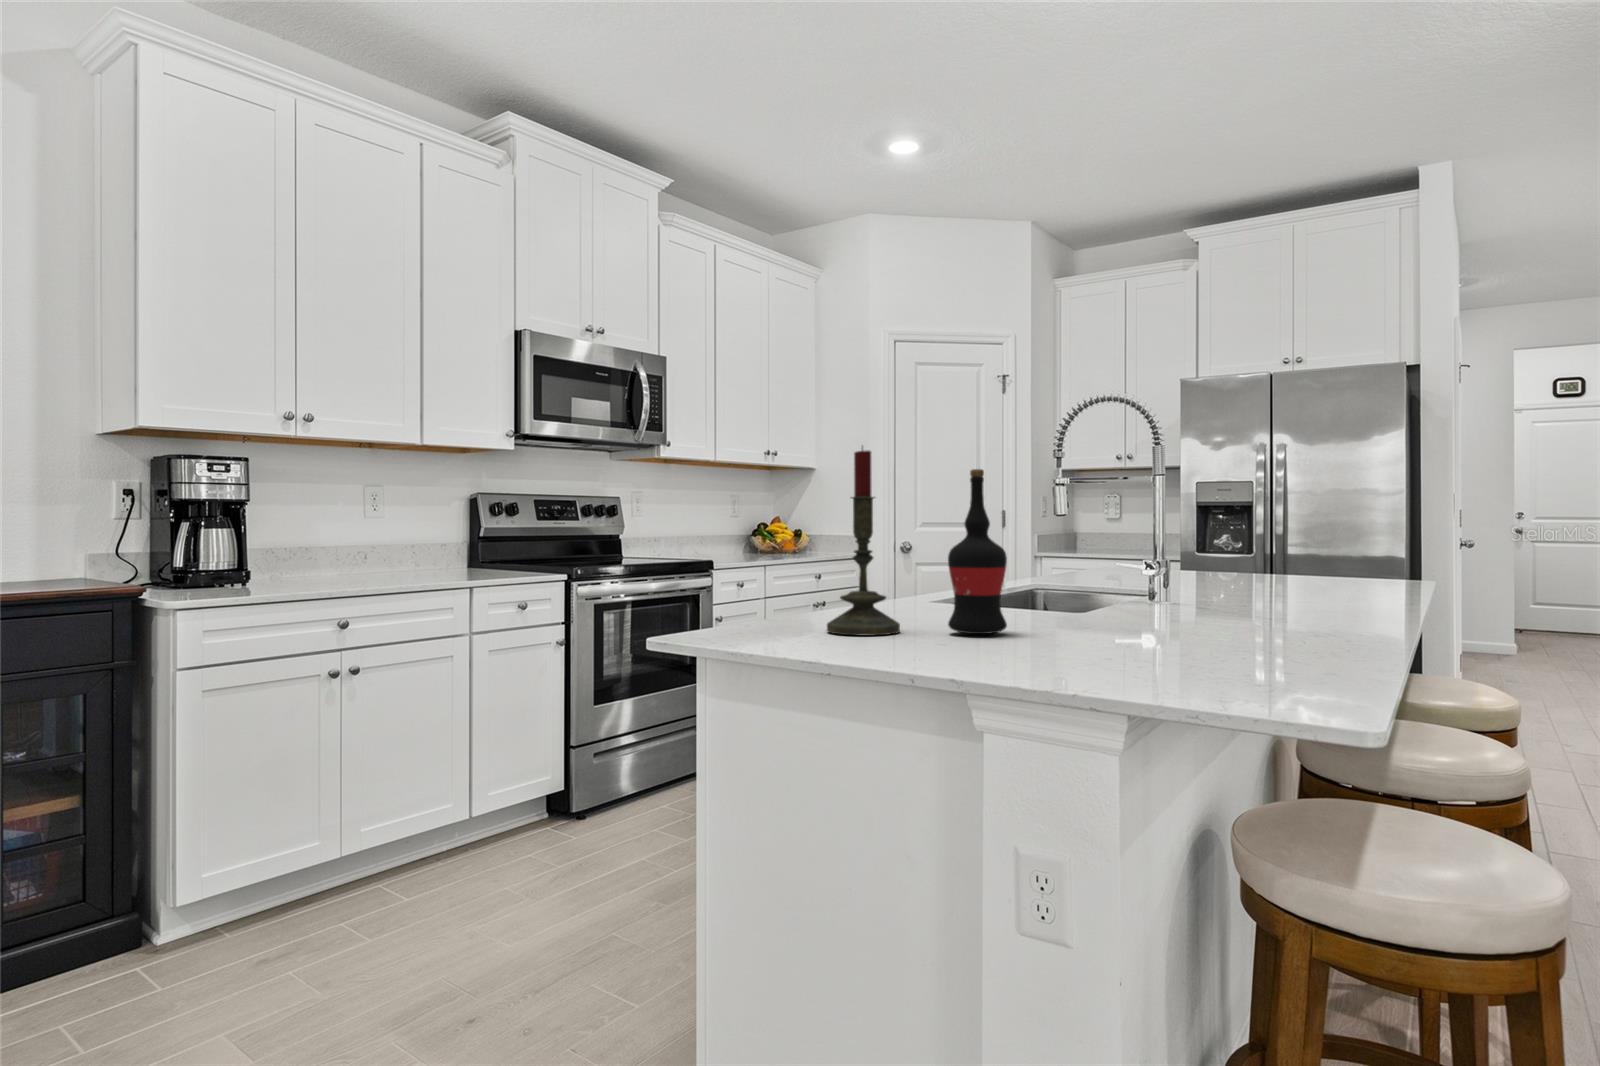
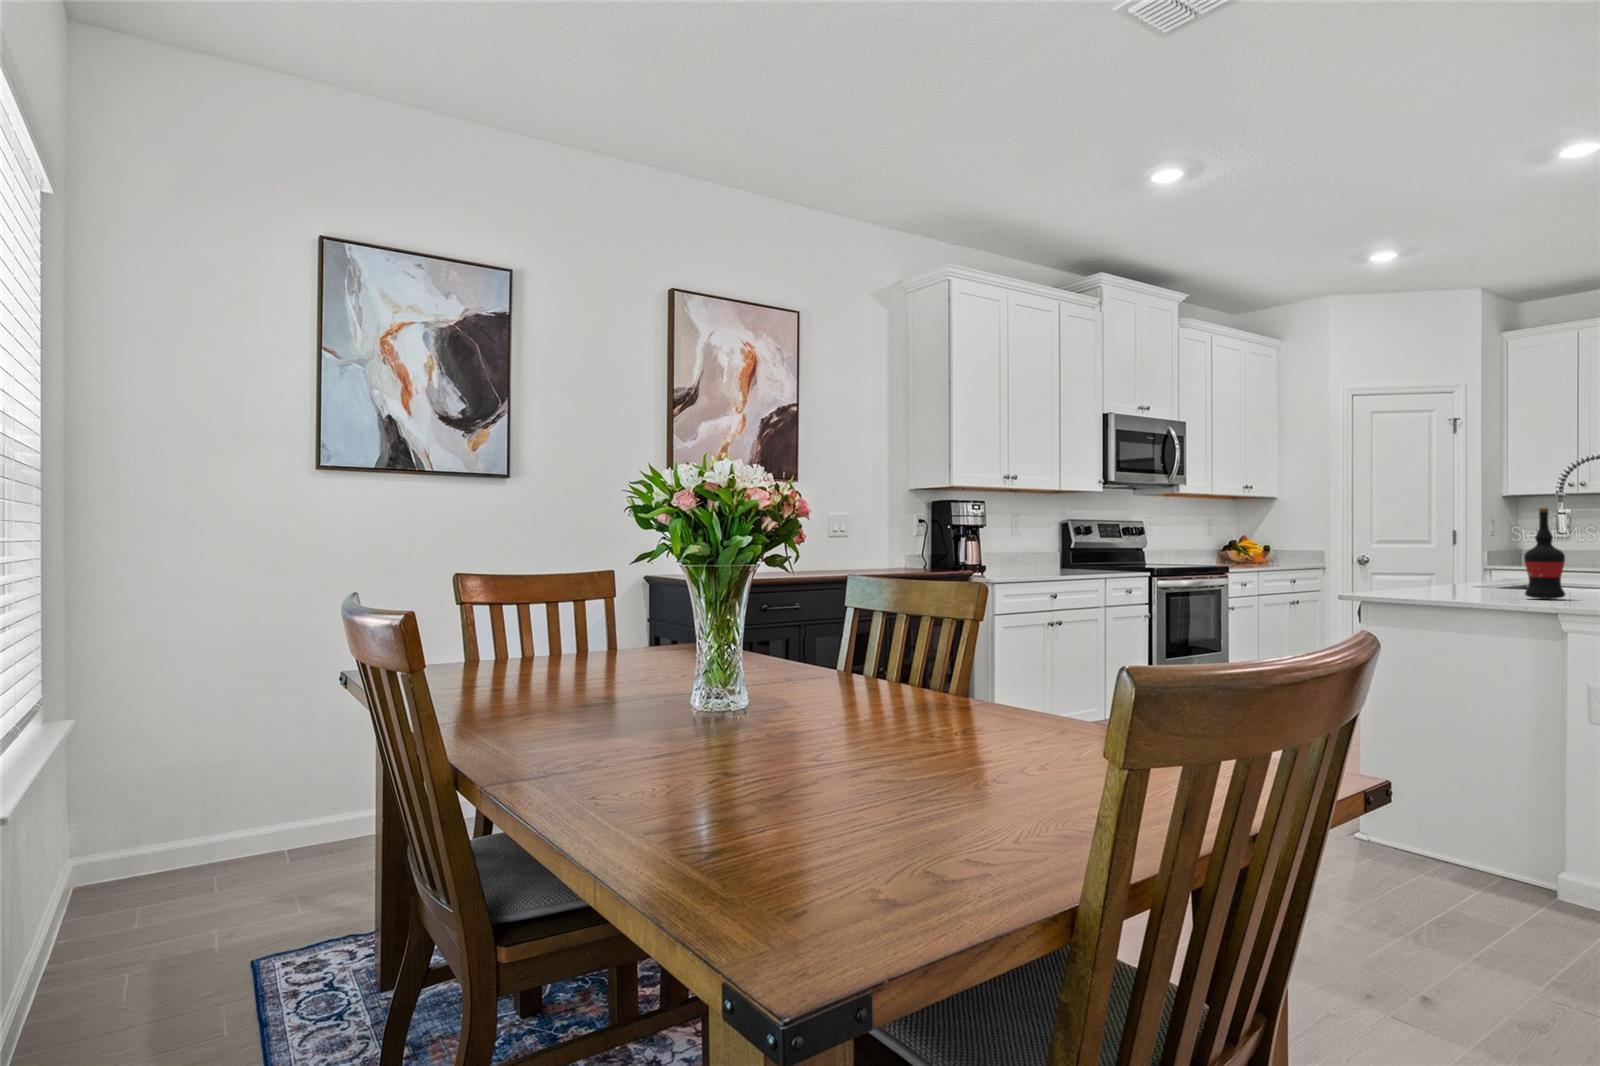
candle: present [827,450,900,636] -> none [1441,495,1491,599]

